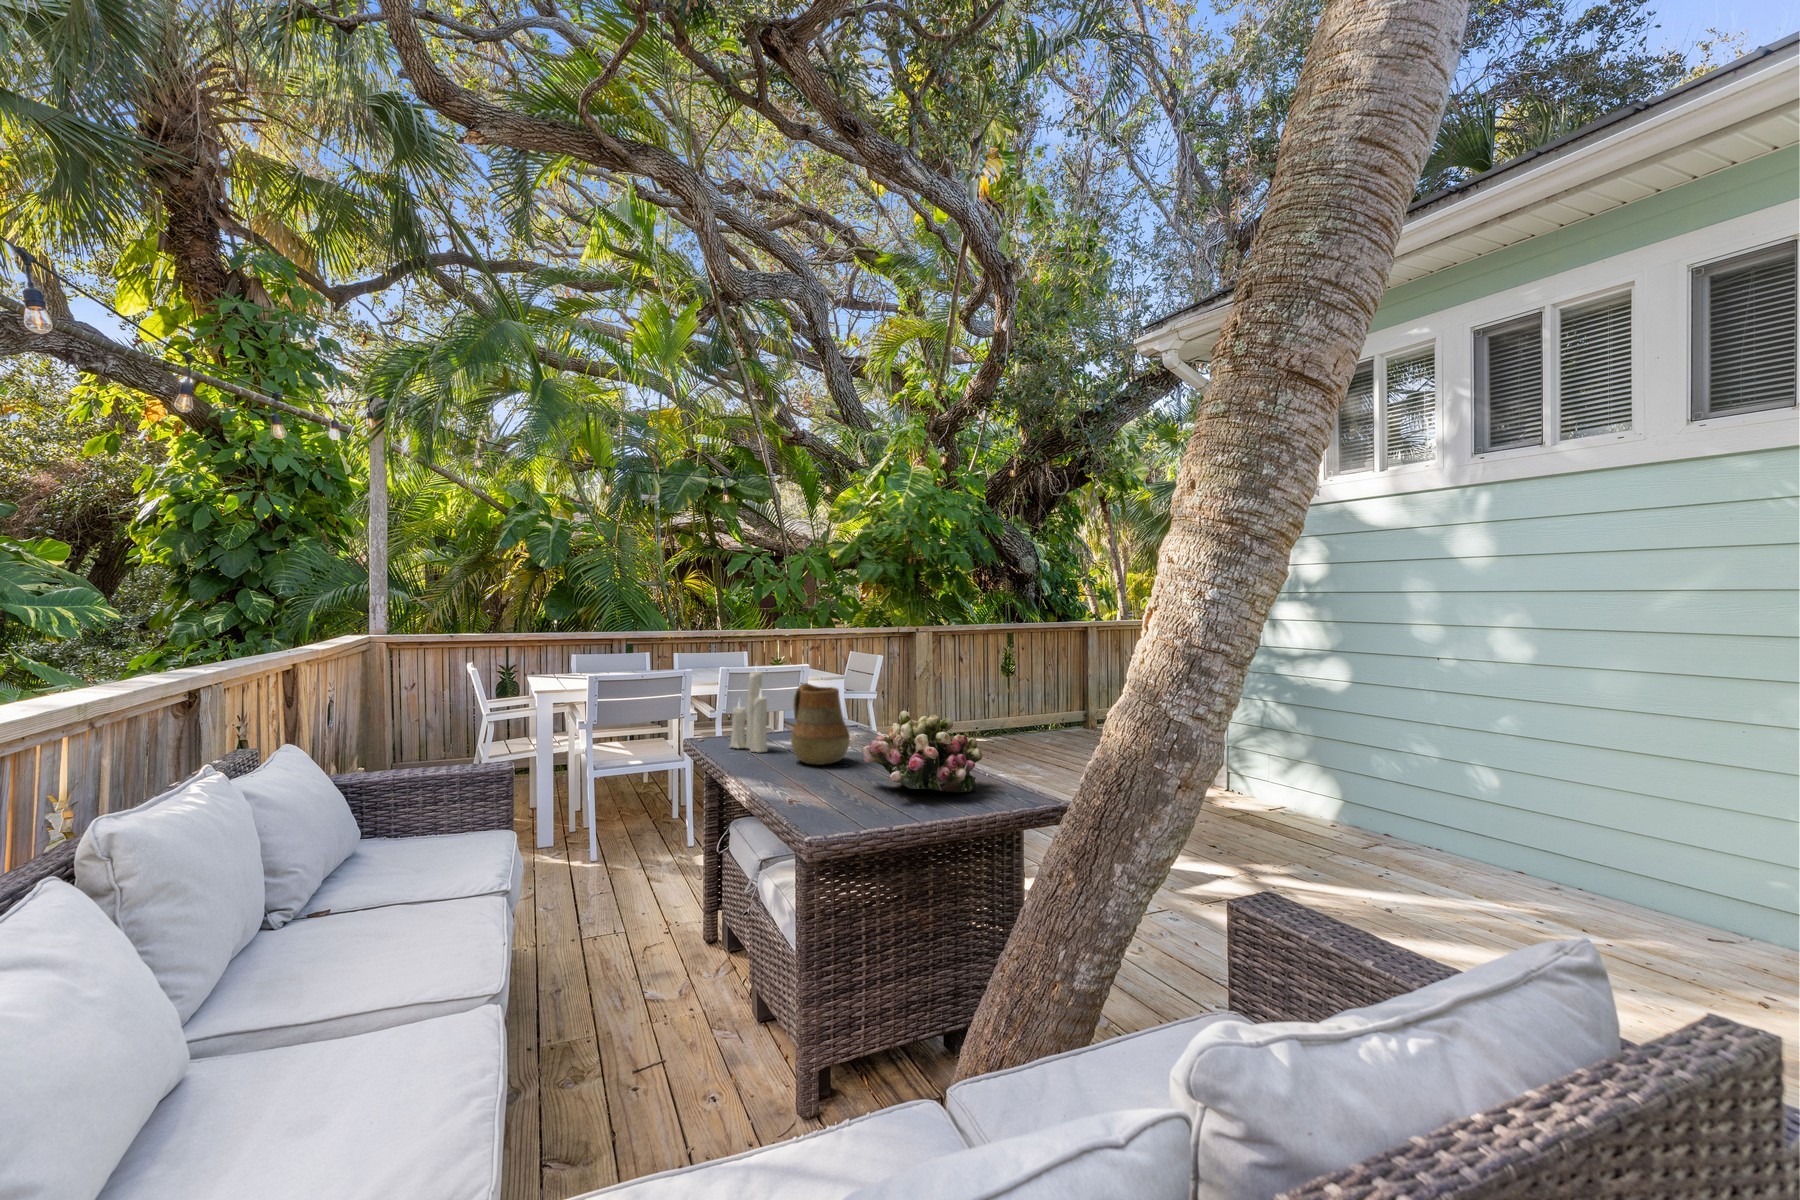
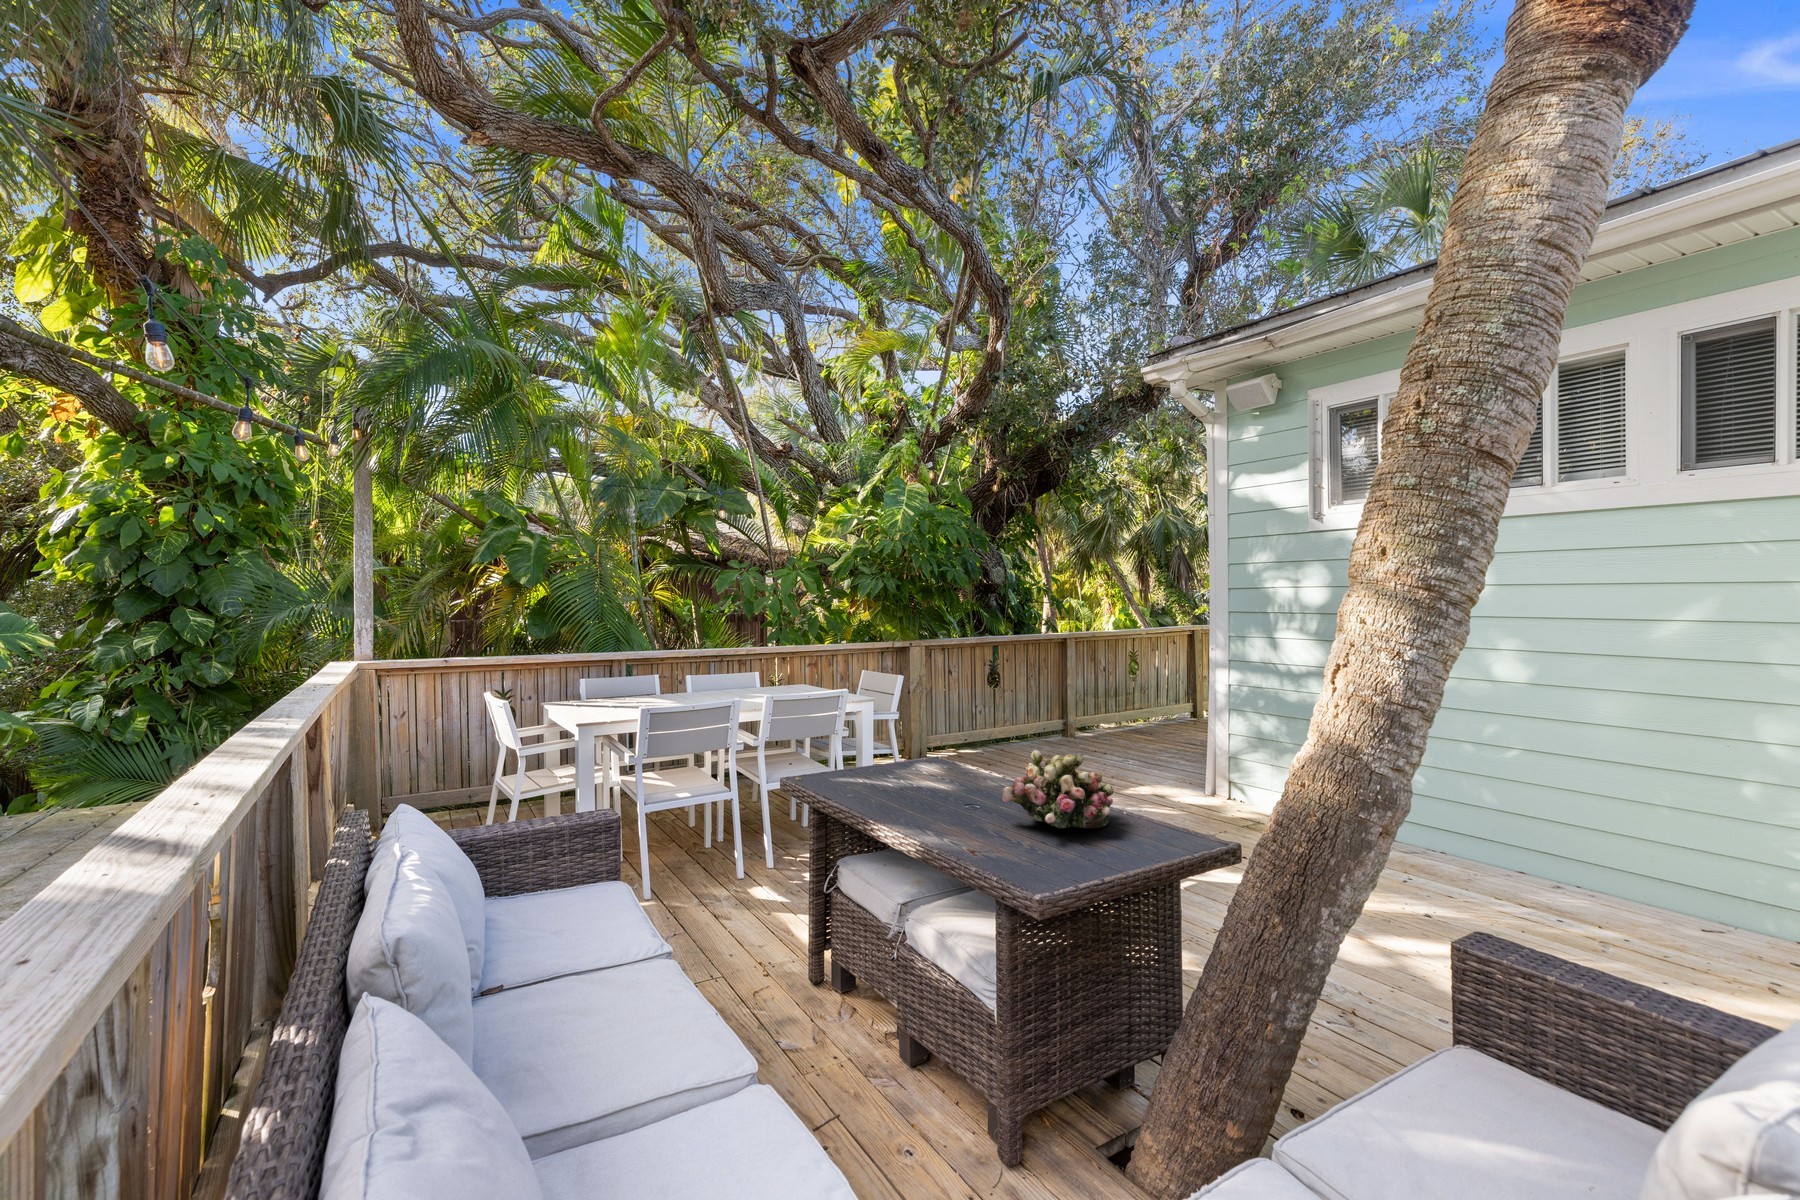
candle: present [730,671,767,752] -> none [833,695,875,790]
pitcher: present [791,683,850,765] -> none [903,722,964,802]

